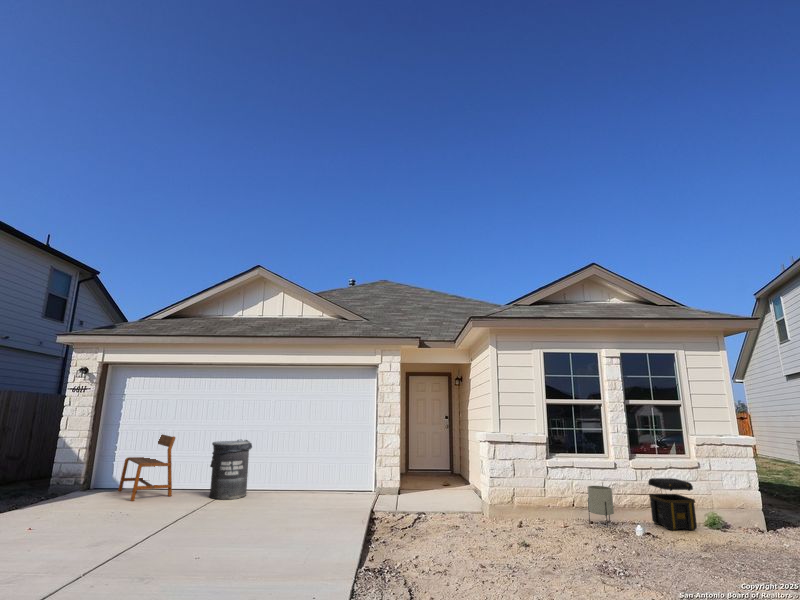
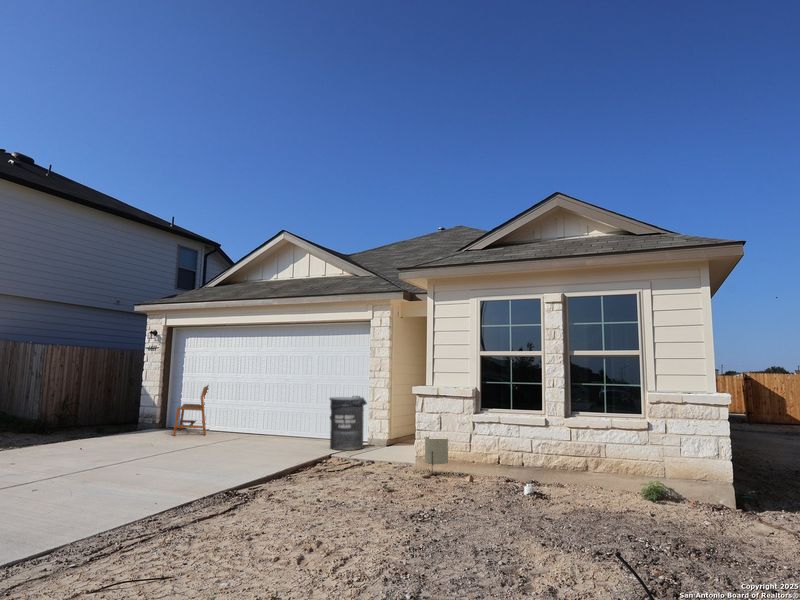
trash can: present [210,440,252,499] -> present [330,396,367,450]
toolbox: present [648,478,697,530] -> none [578,439,618,496]
planter: present [587,486,614,527] -> present [425,437,448,471]

